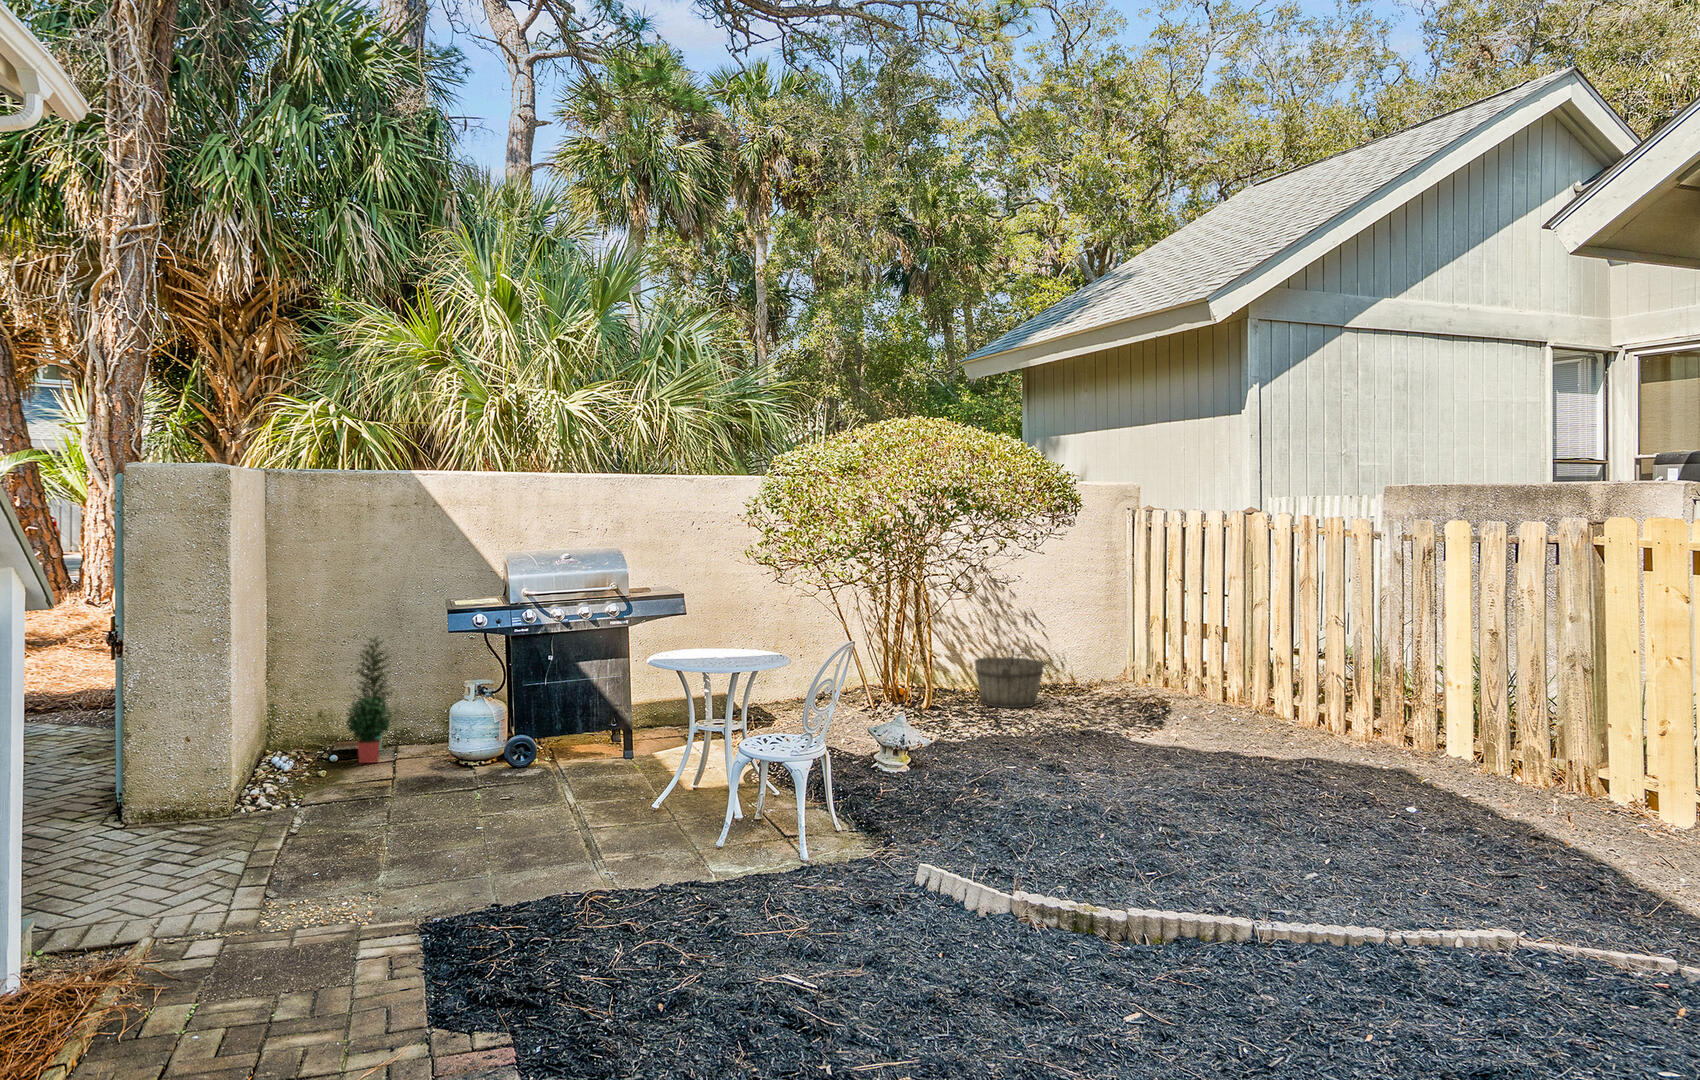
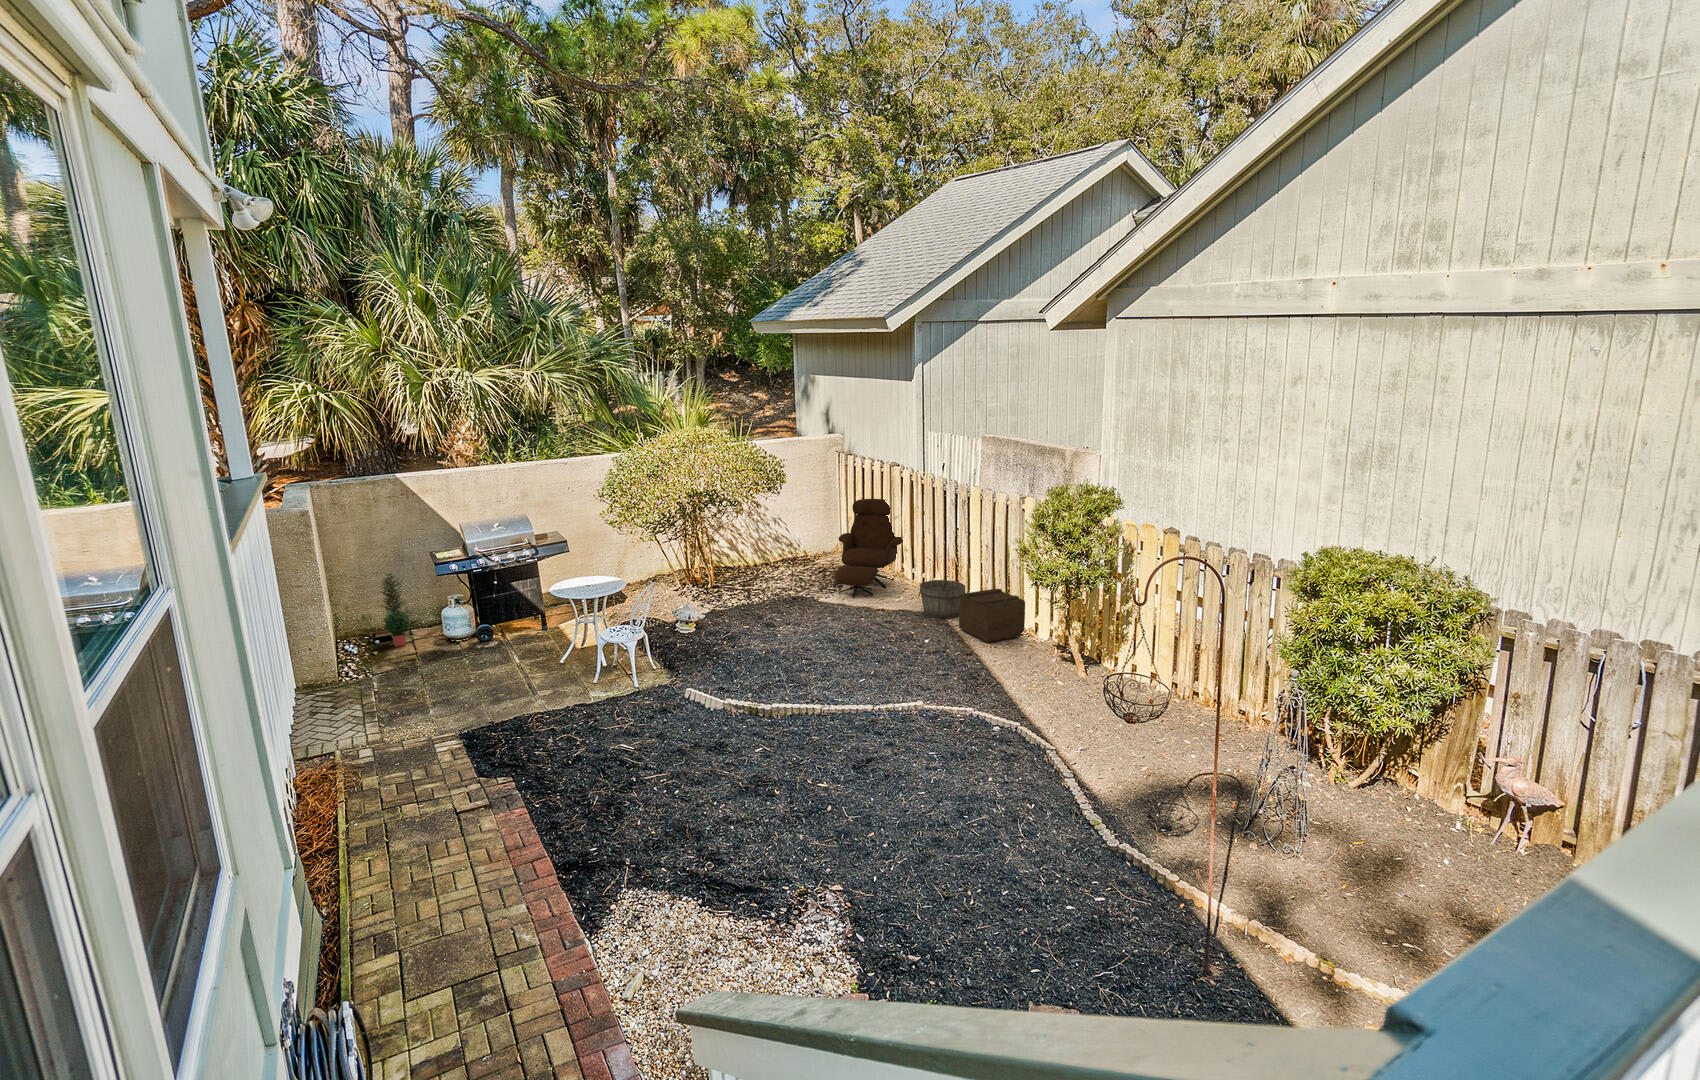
lounge chair: none [1150,575,1275,742] -> present [835,499,903,598]
wooden bucket: present [975,649,1044,708] -> present [919,576,966,618]
wooden crate: none [1455,721,1621,825] -> present [959,589,1025,642]

